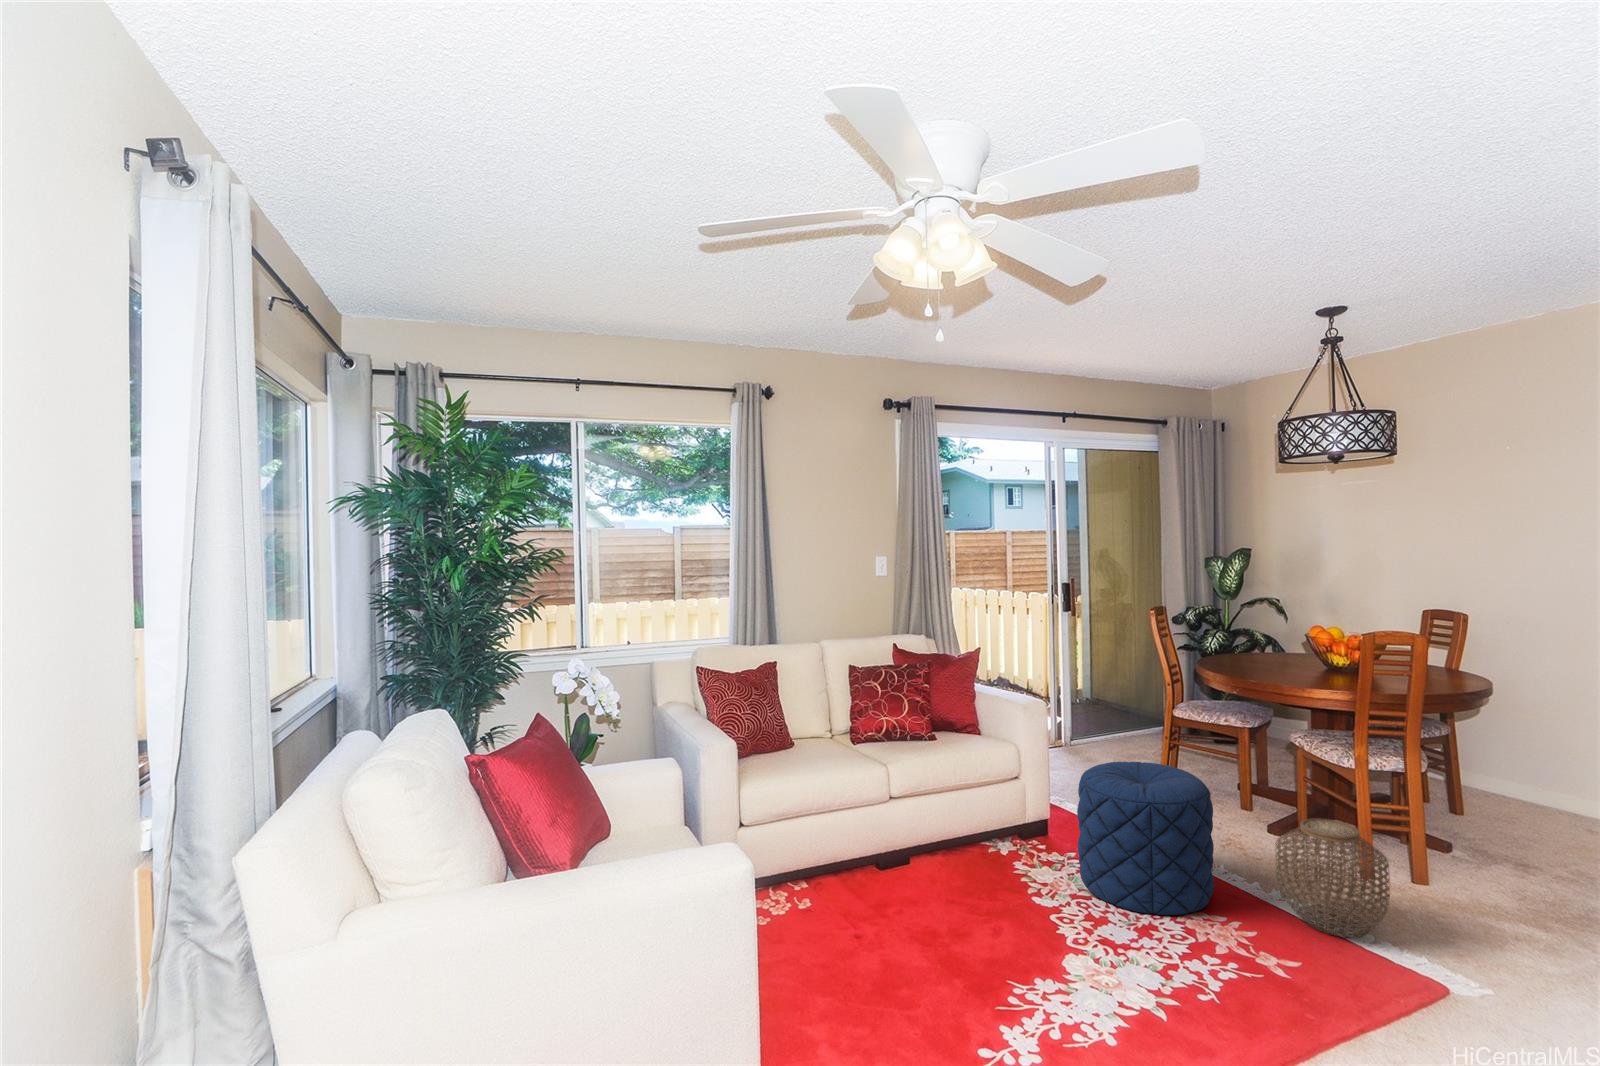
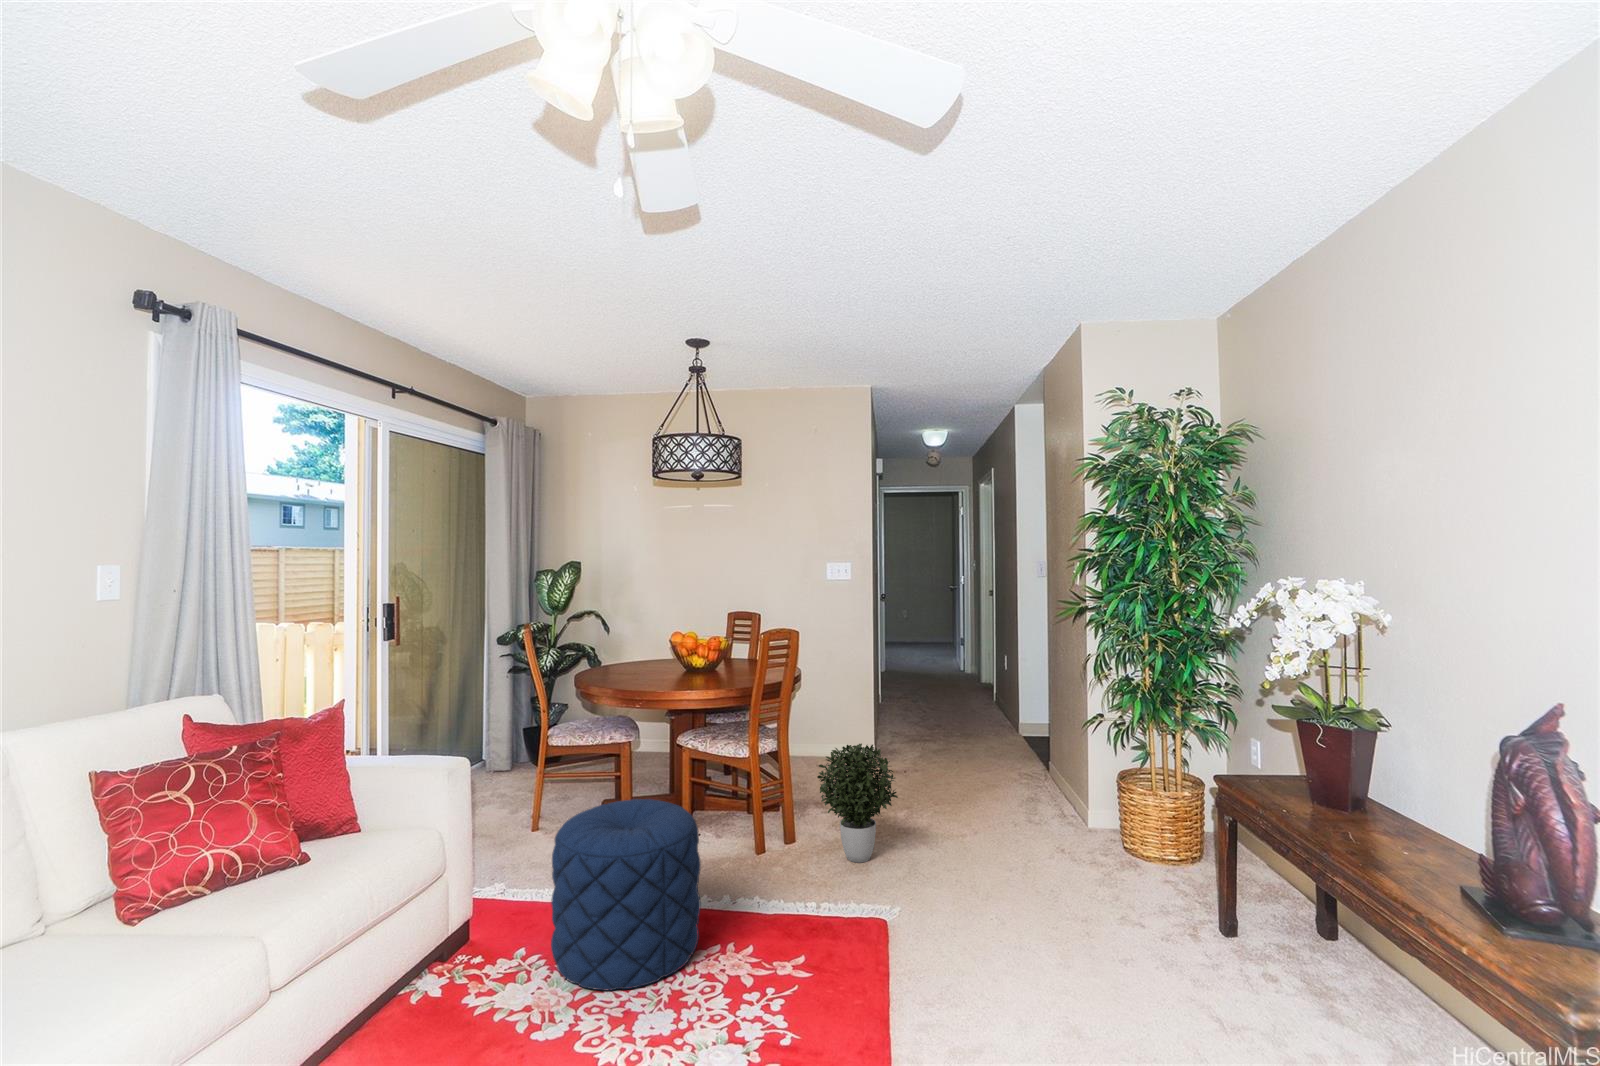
potted plant: none [1429,782,1557,934] -> present [817,744,898,863]
woven basket: present [1276,819,1390,937] -> none [743,807,831,918]

